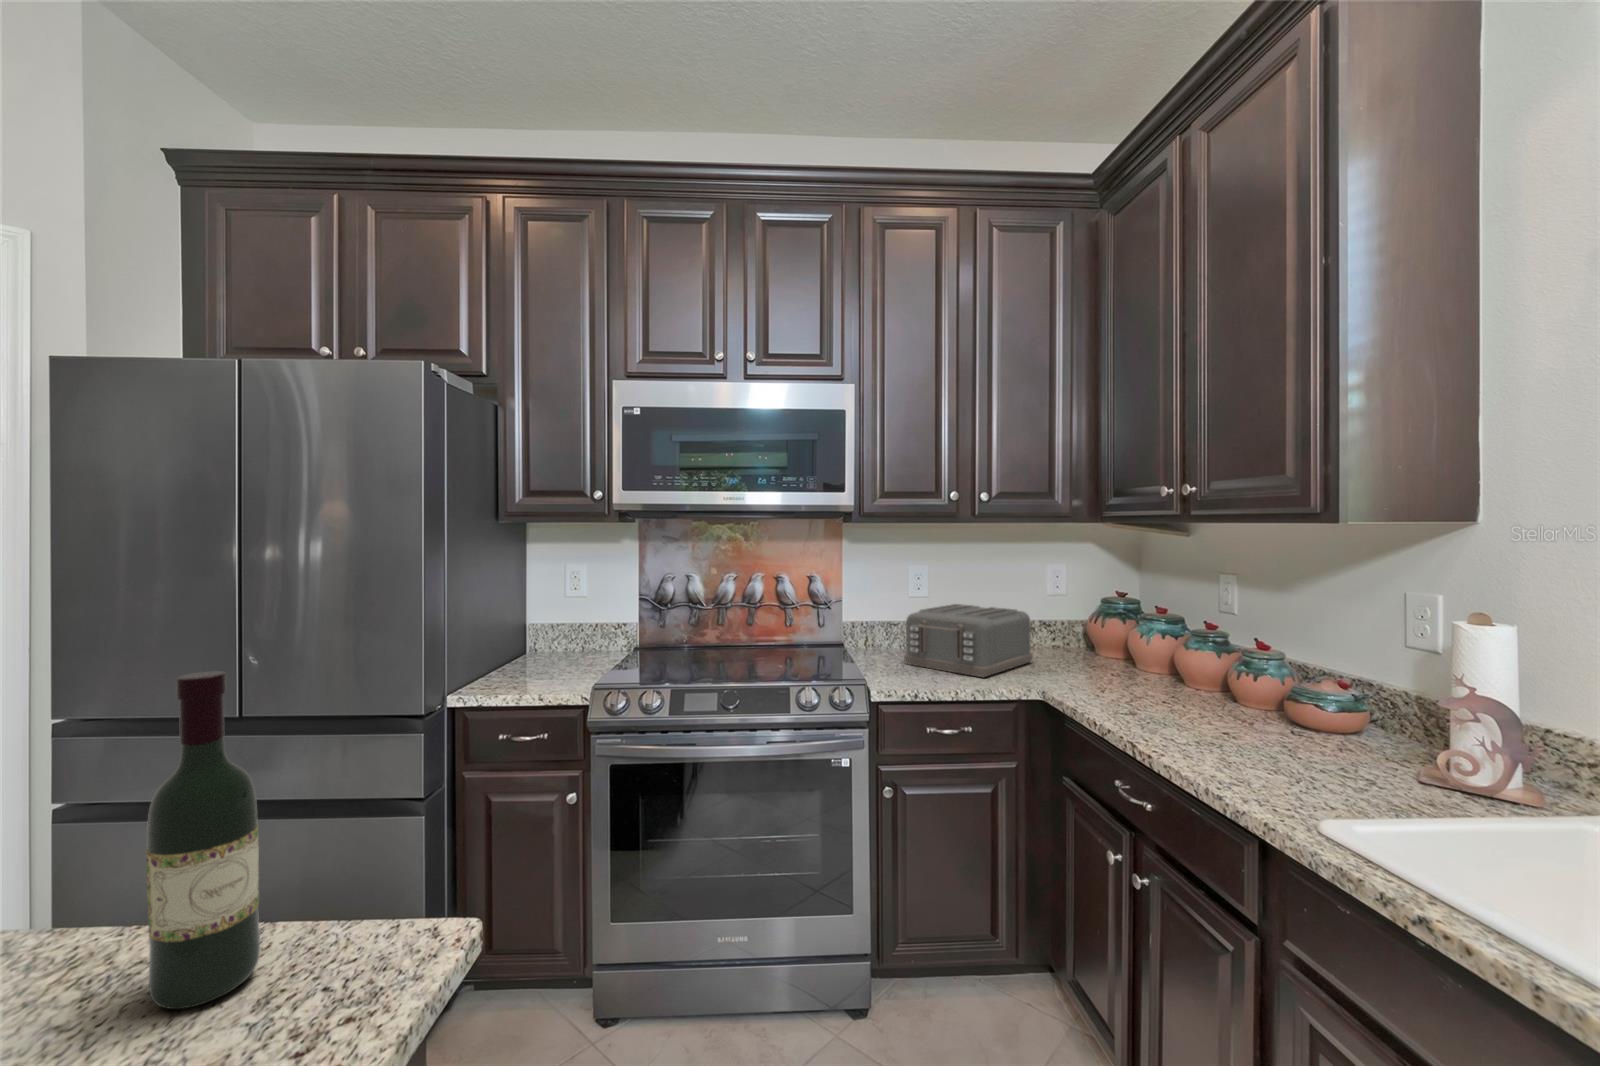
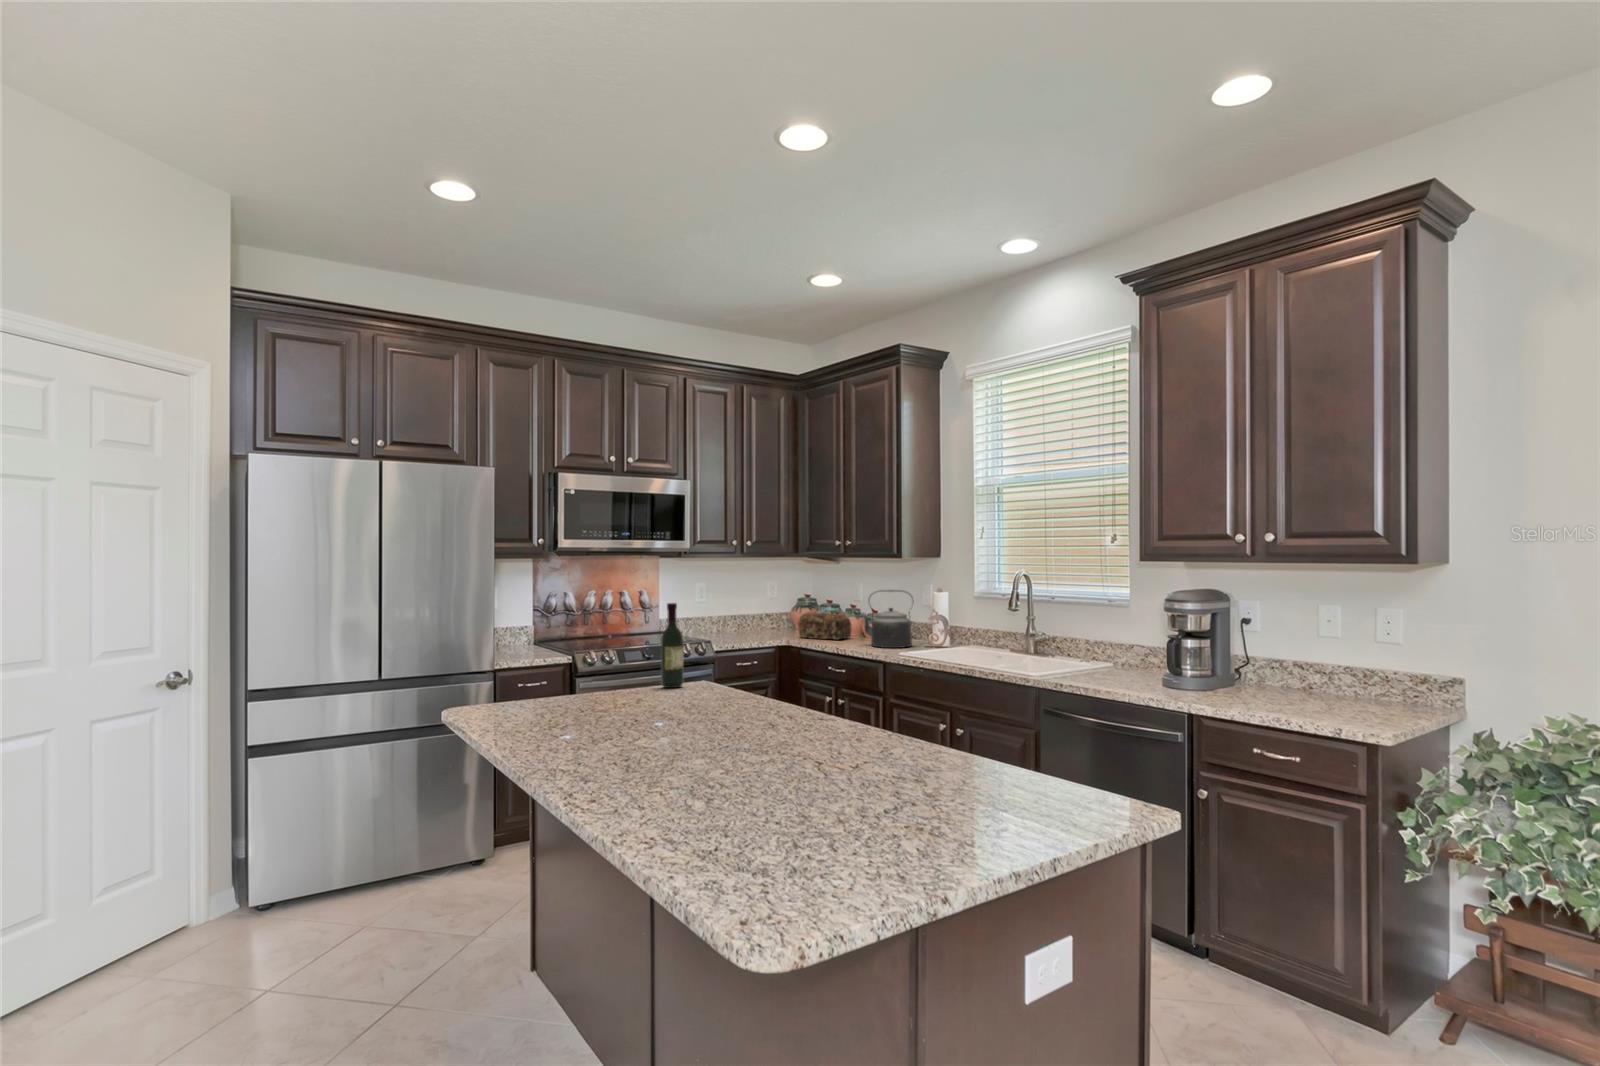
toaster: present [904,604,1033,677] -> none [708,604,771,639]
kettle: none [1206,605,1377,772] -> present [861,590,914,648]
bread loaf: none [1073,633,1196,703] -> present [798,612,852,640]

